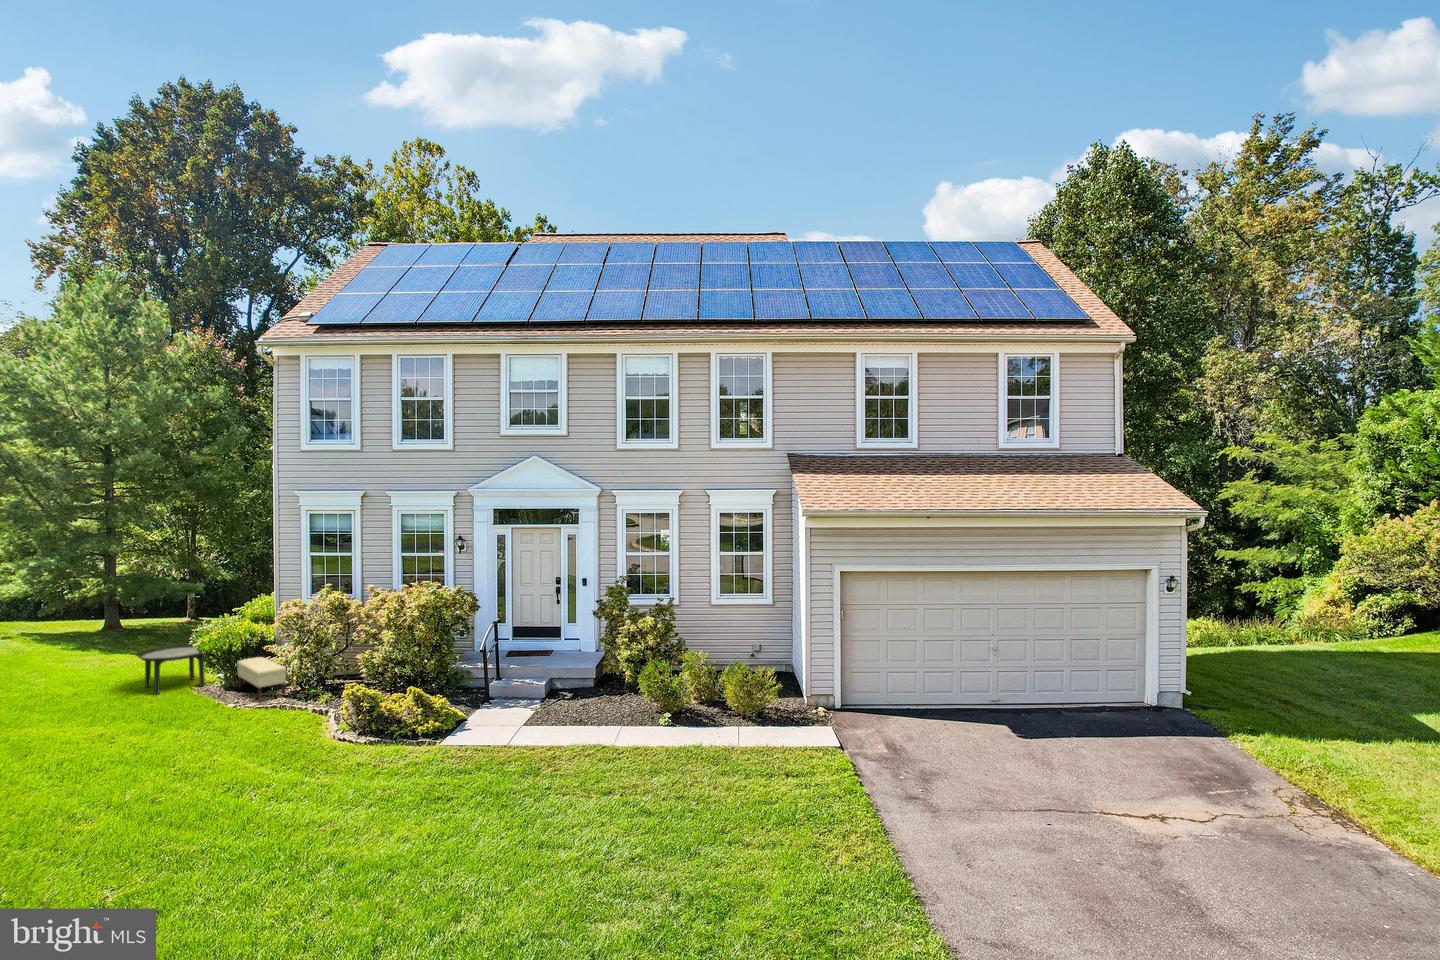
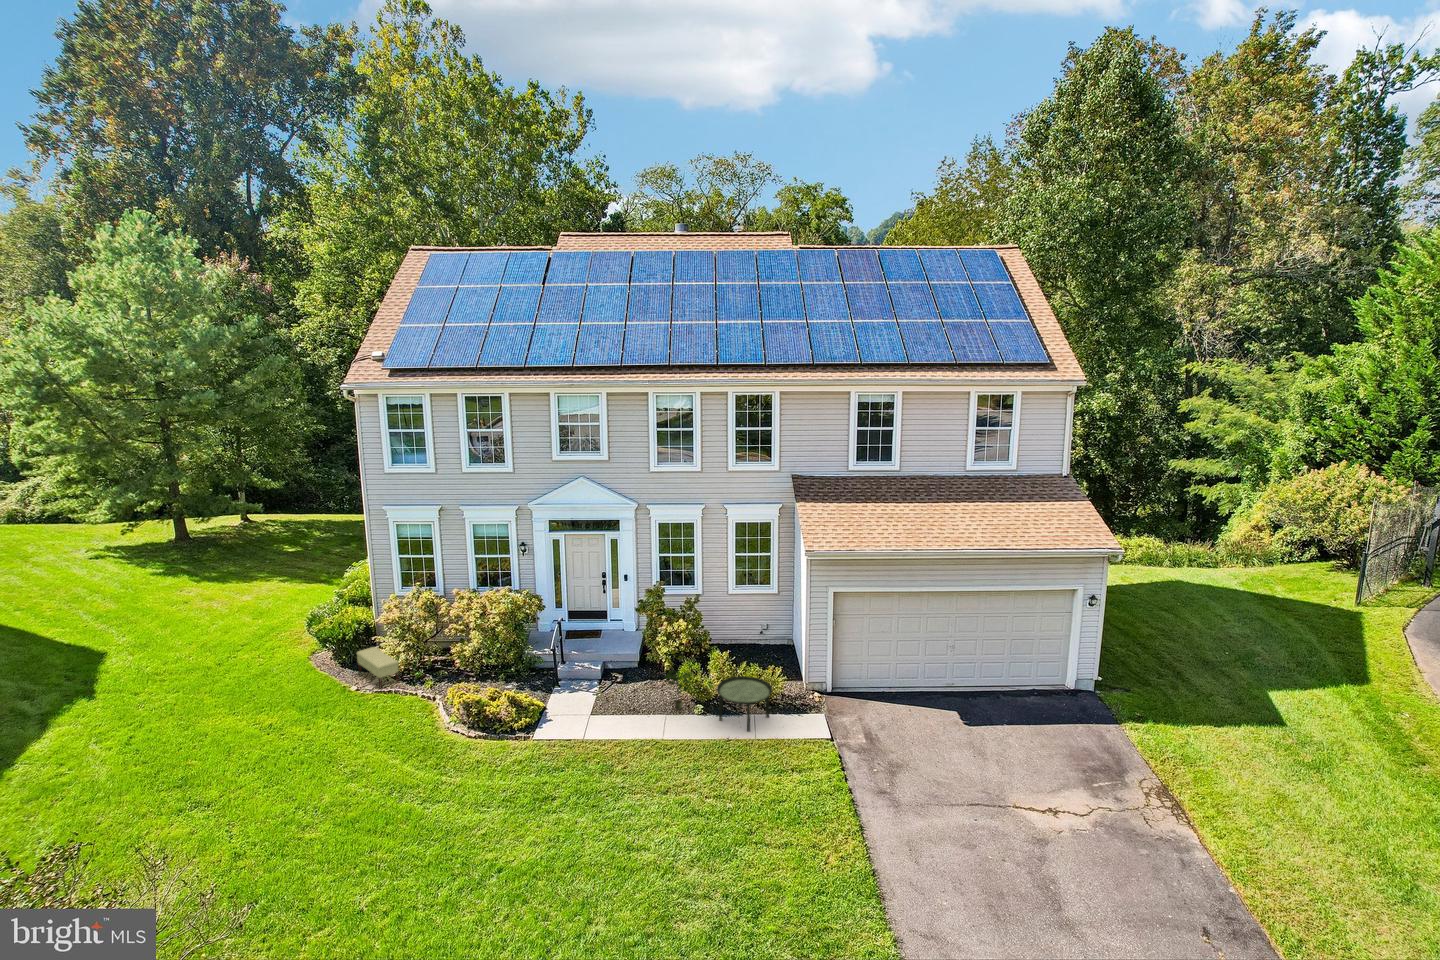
round table: present [137,644,205,695] -> present [717,676,772,732]
potted plant: none [620,669,662,721] -> present [665,671,692,710]

